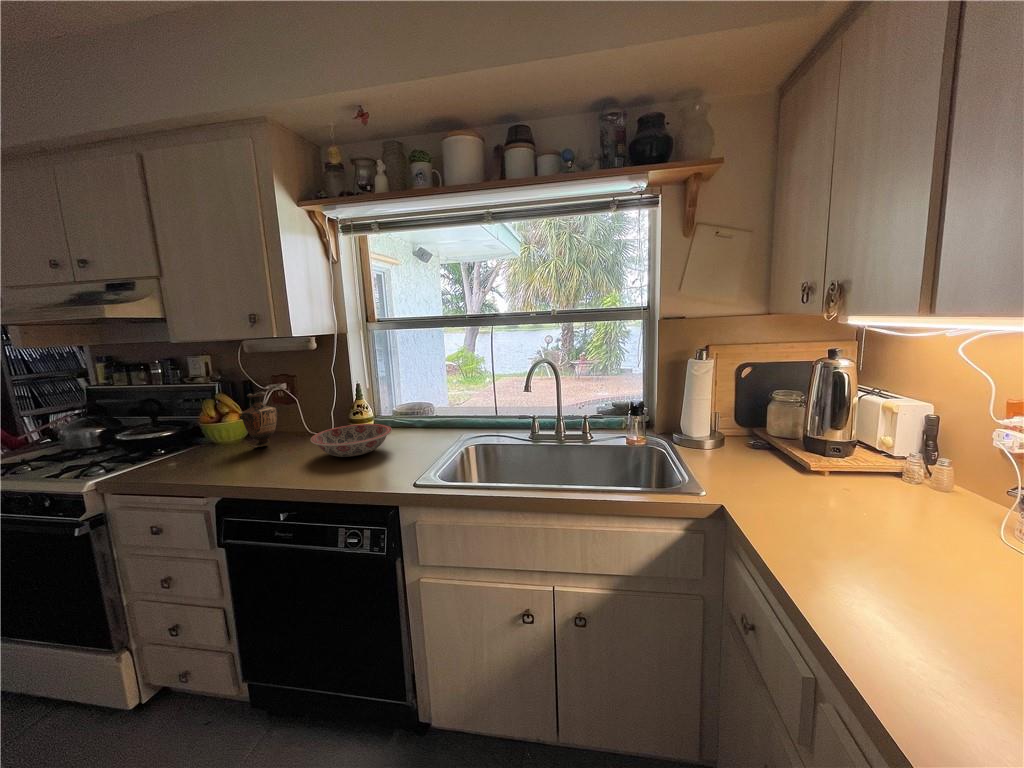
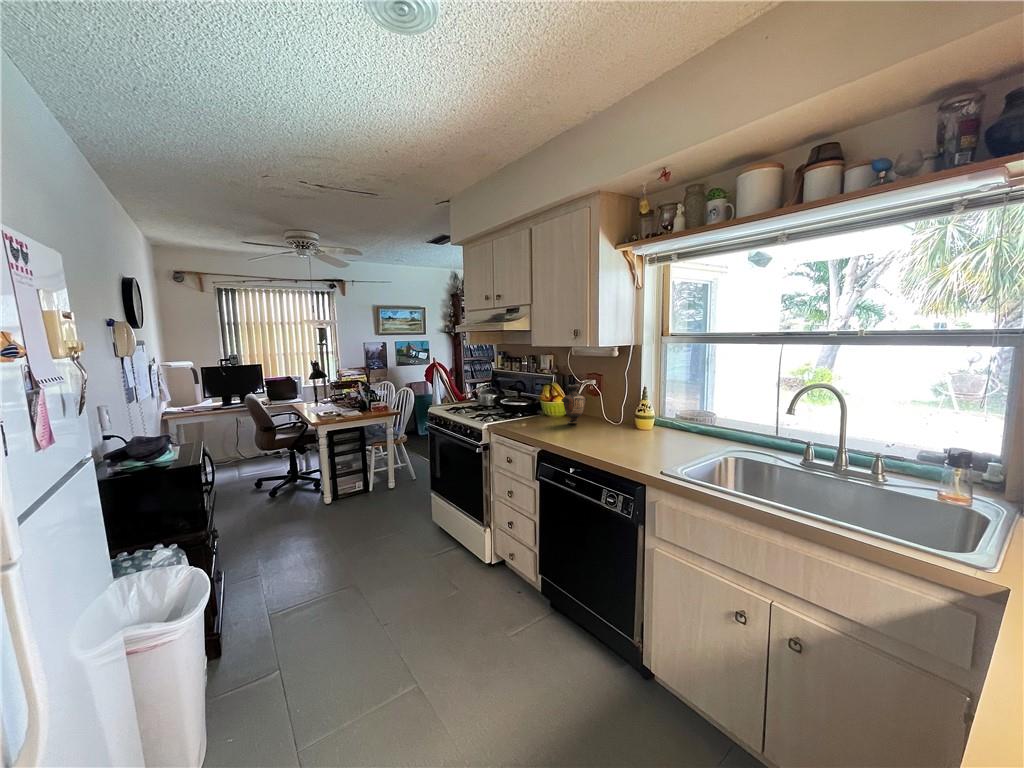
ceramic bowl: present [311,424,392,457] -> none [600,419,663,442]

